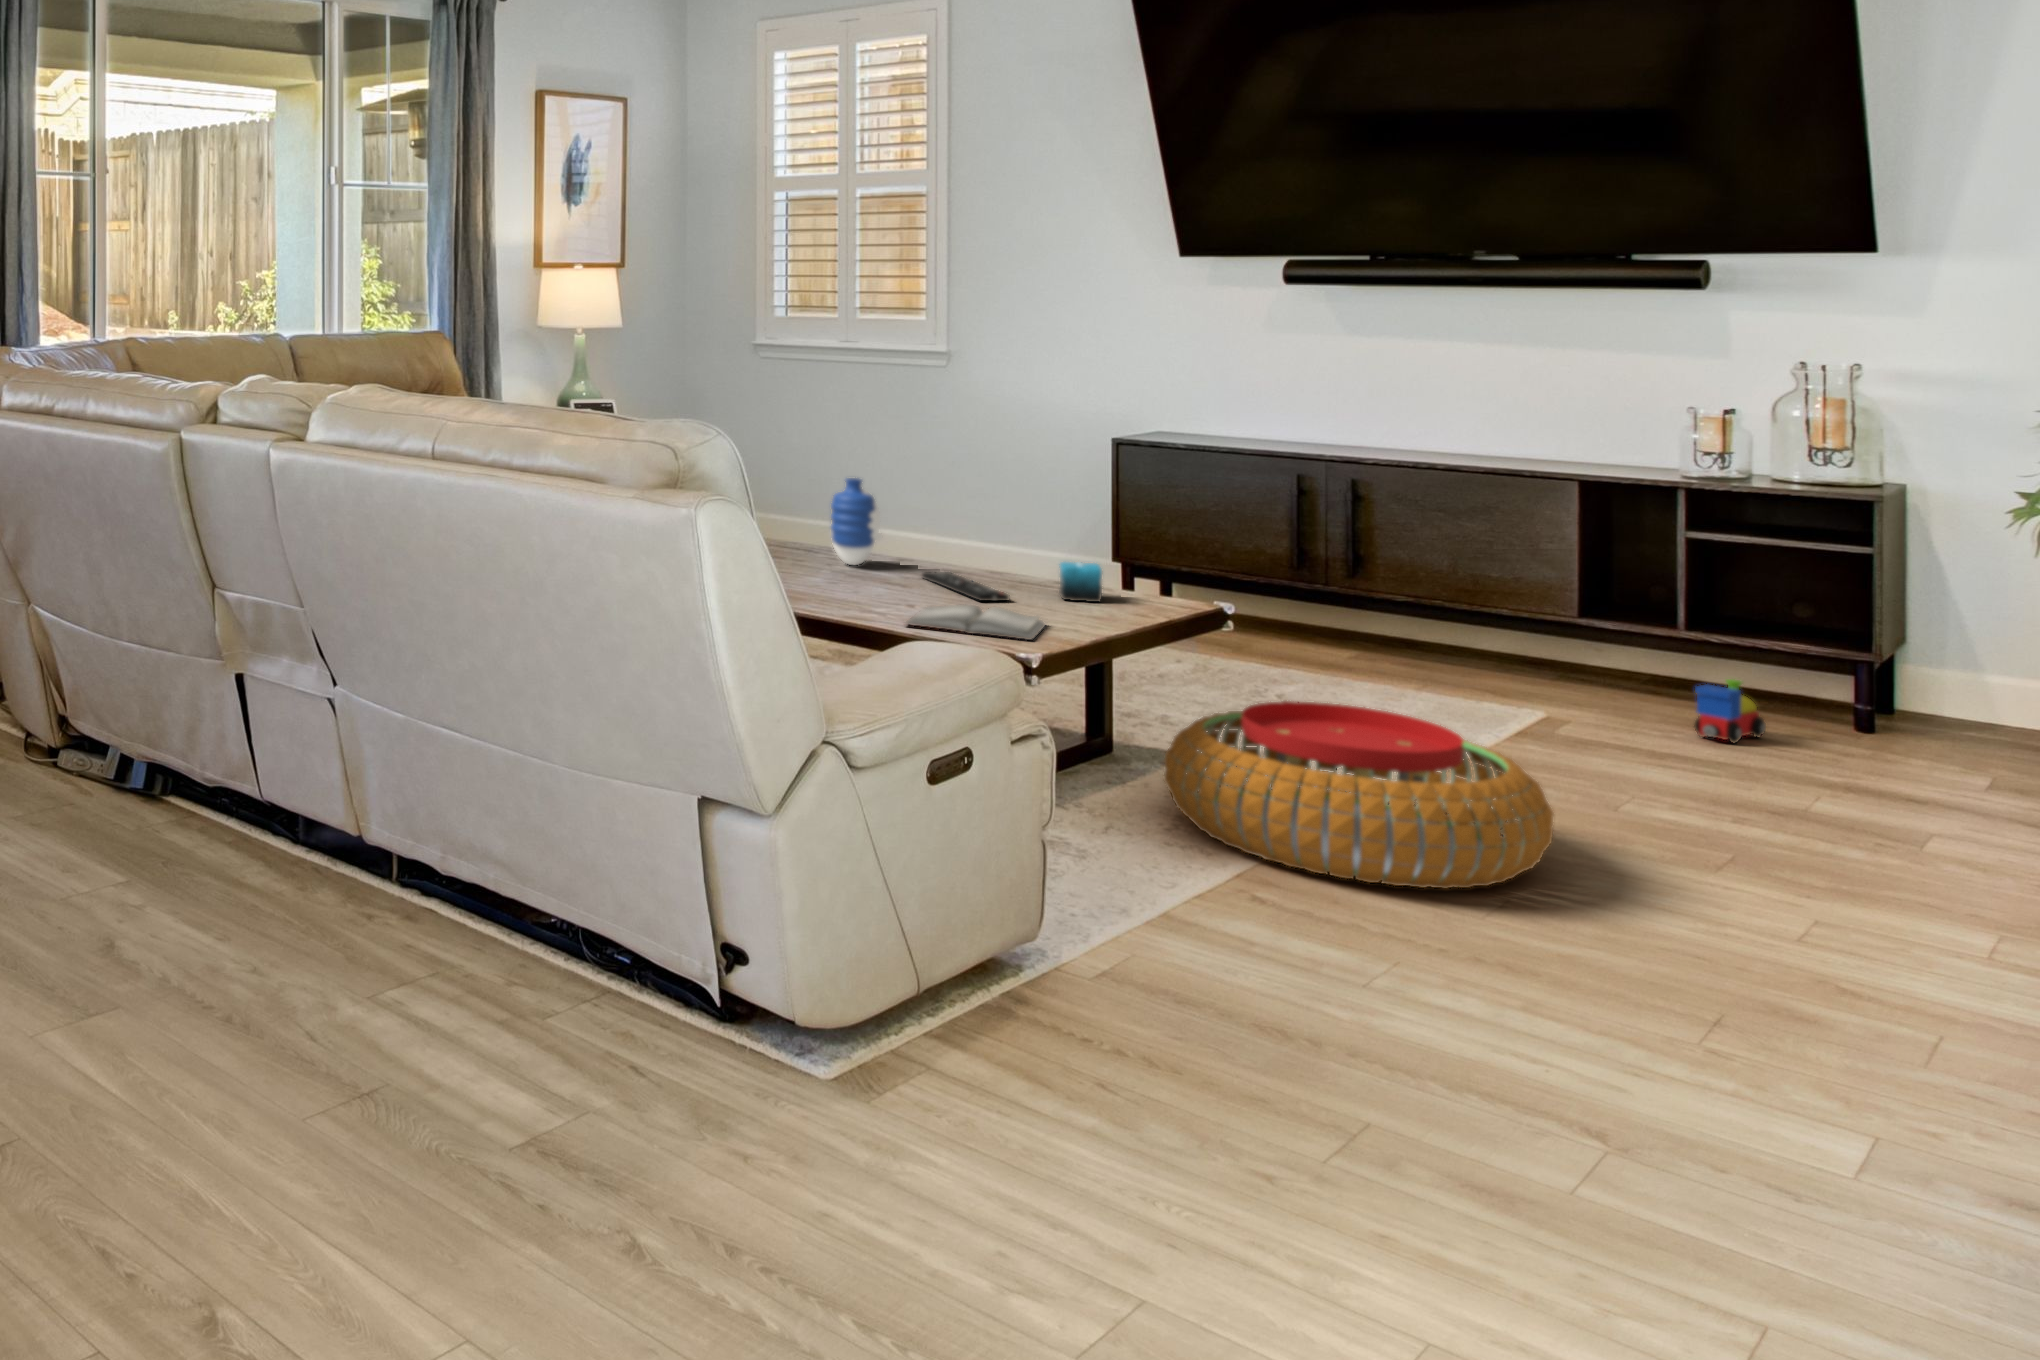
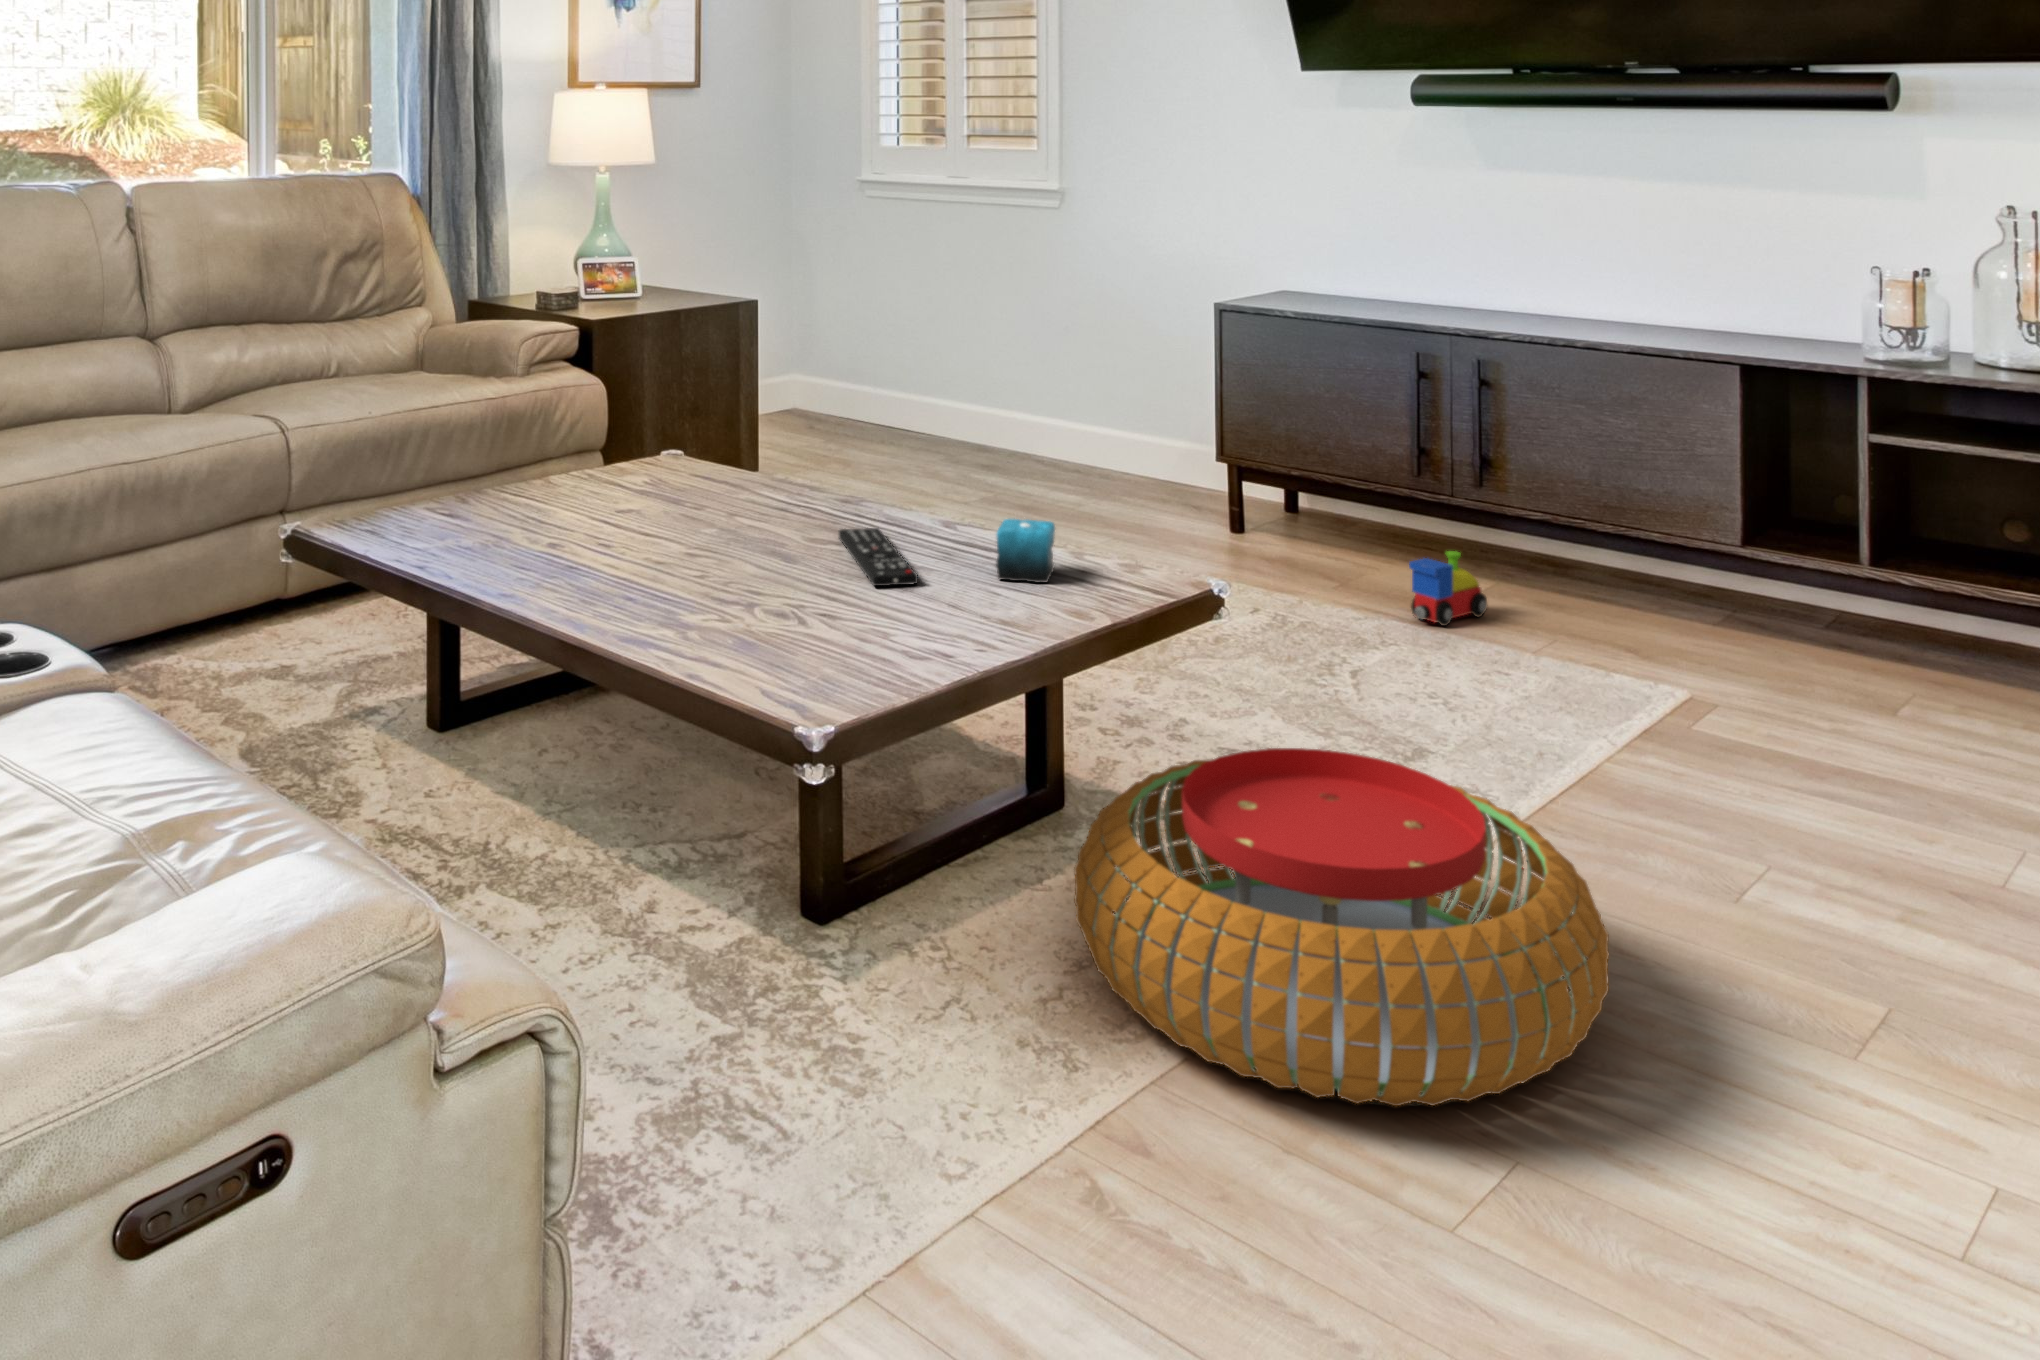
vase: present [831,478,882,565] -> none [731,390,803,516]
hardback book: present [906,604,1045,640] -> none [709,604,928,674]
toy train: present [1695,679,1766,743] -> present [1409,551,1487,626]

